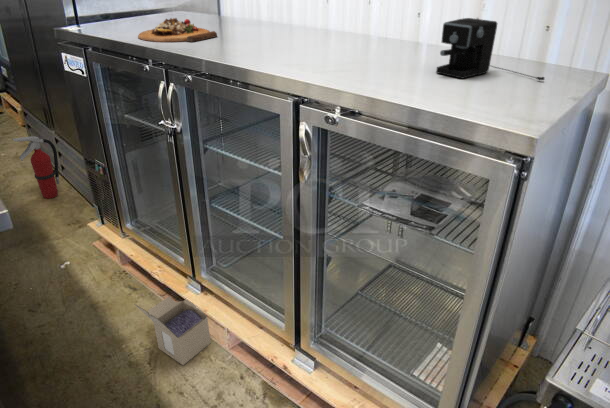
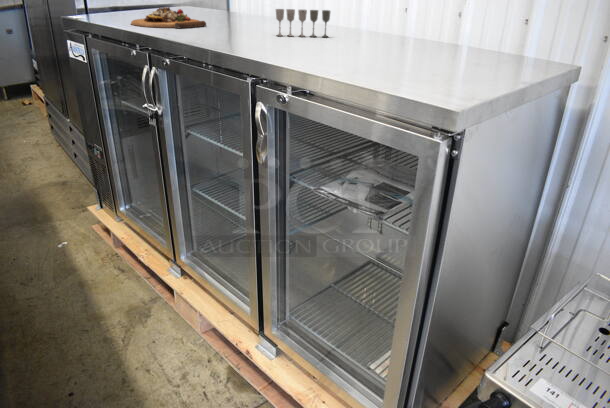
coffee maker: present [436,18,544,80] -> none [403,4,513,68]
wine glass: none [294,19,349,47] -> present [276,9,330,37]
fire extinguisher: present [12,136,59,198] -> none [29,124,72,184]
cardboard box: present [135,296,210,365] -> none [110,277,186,345]

